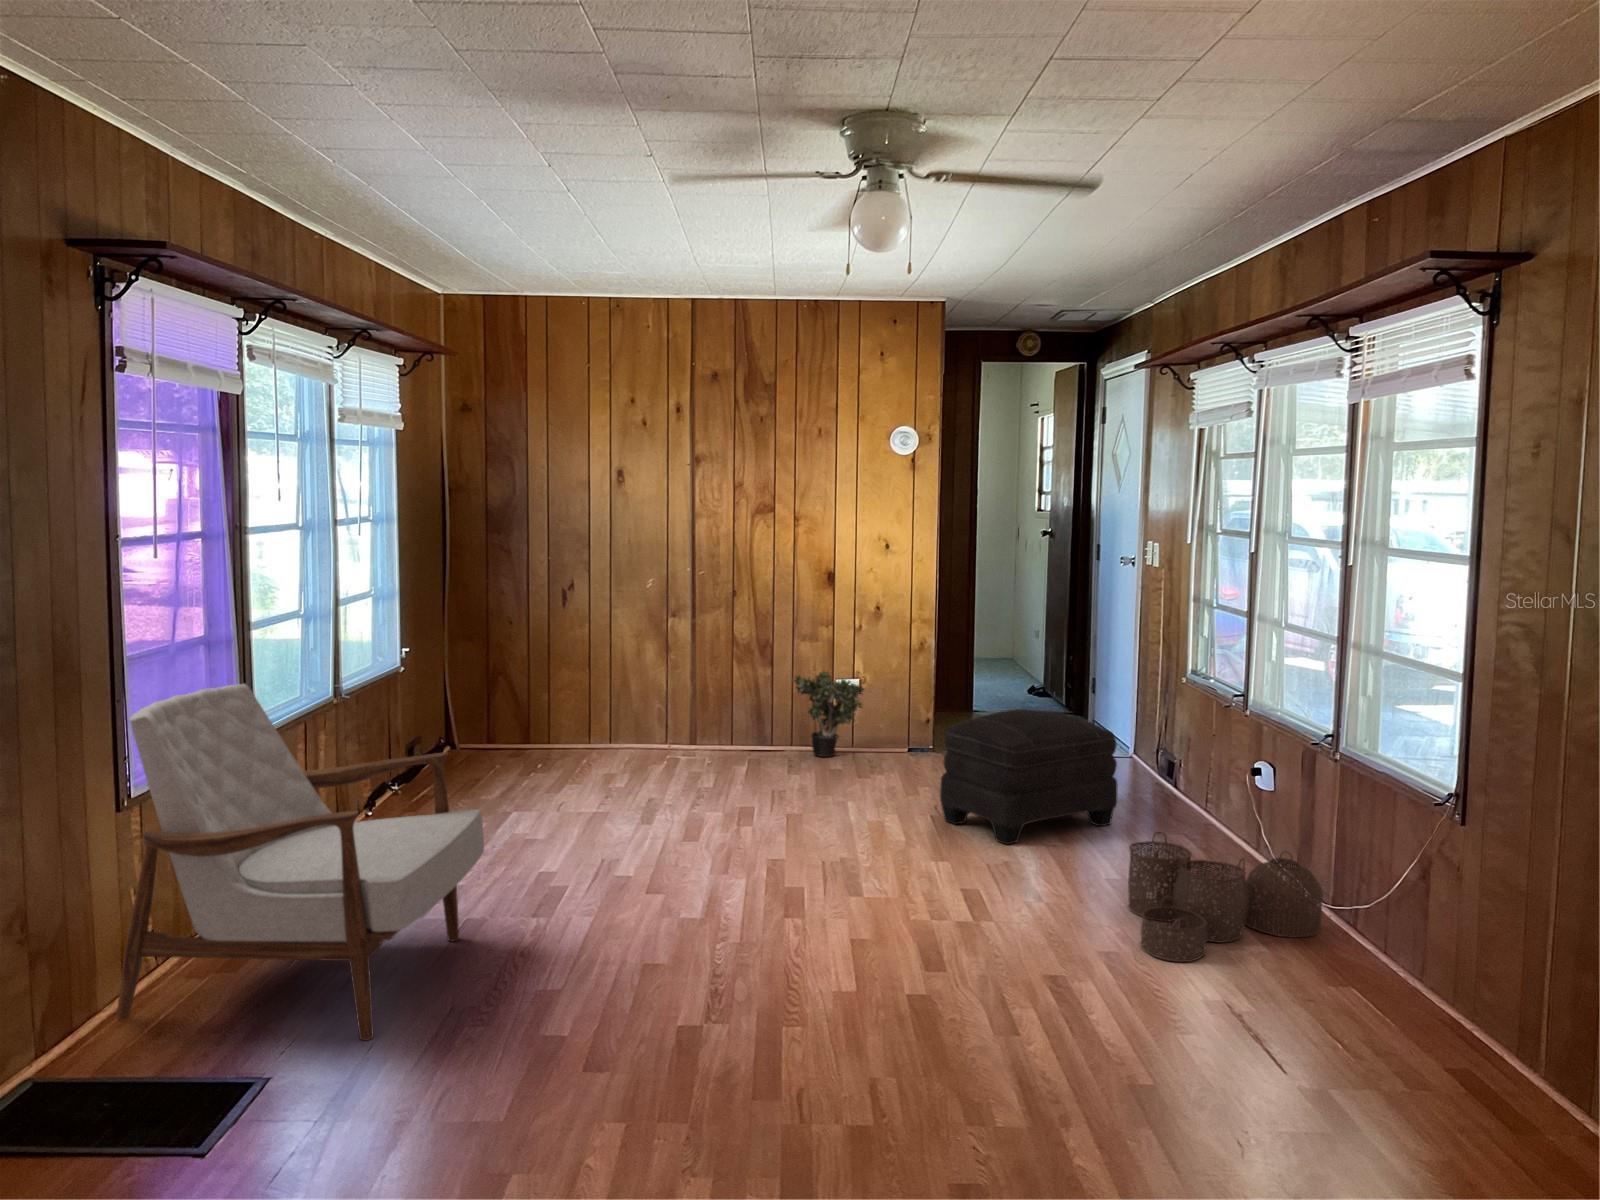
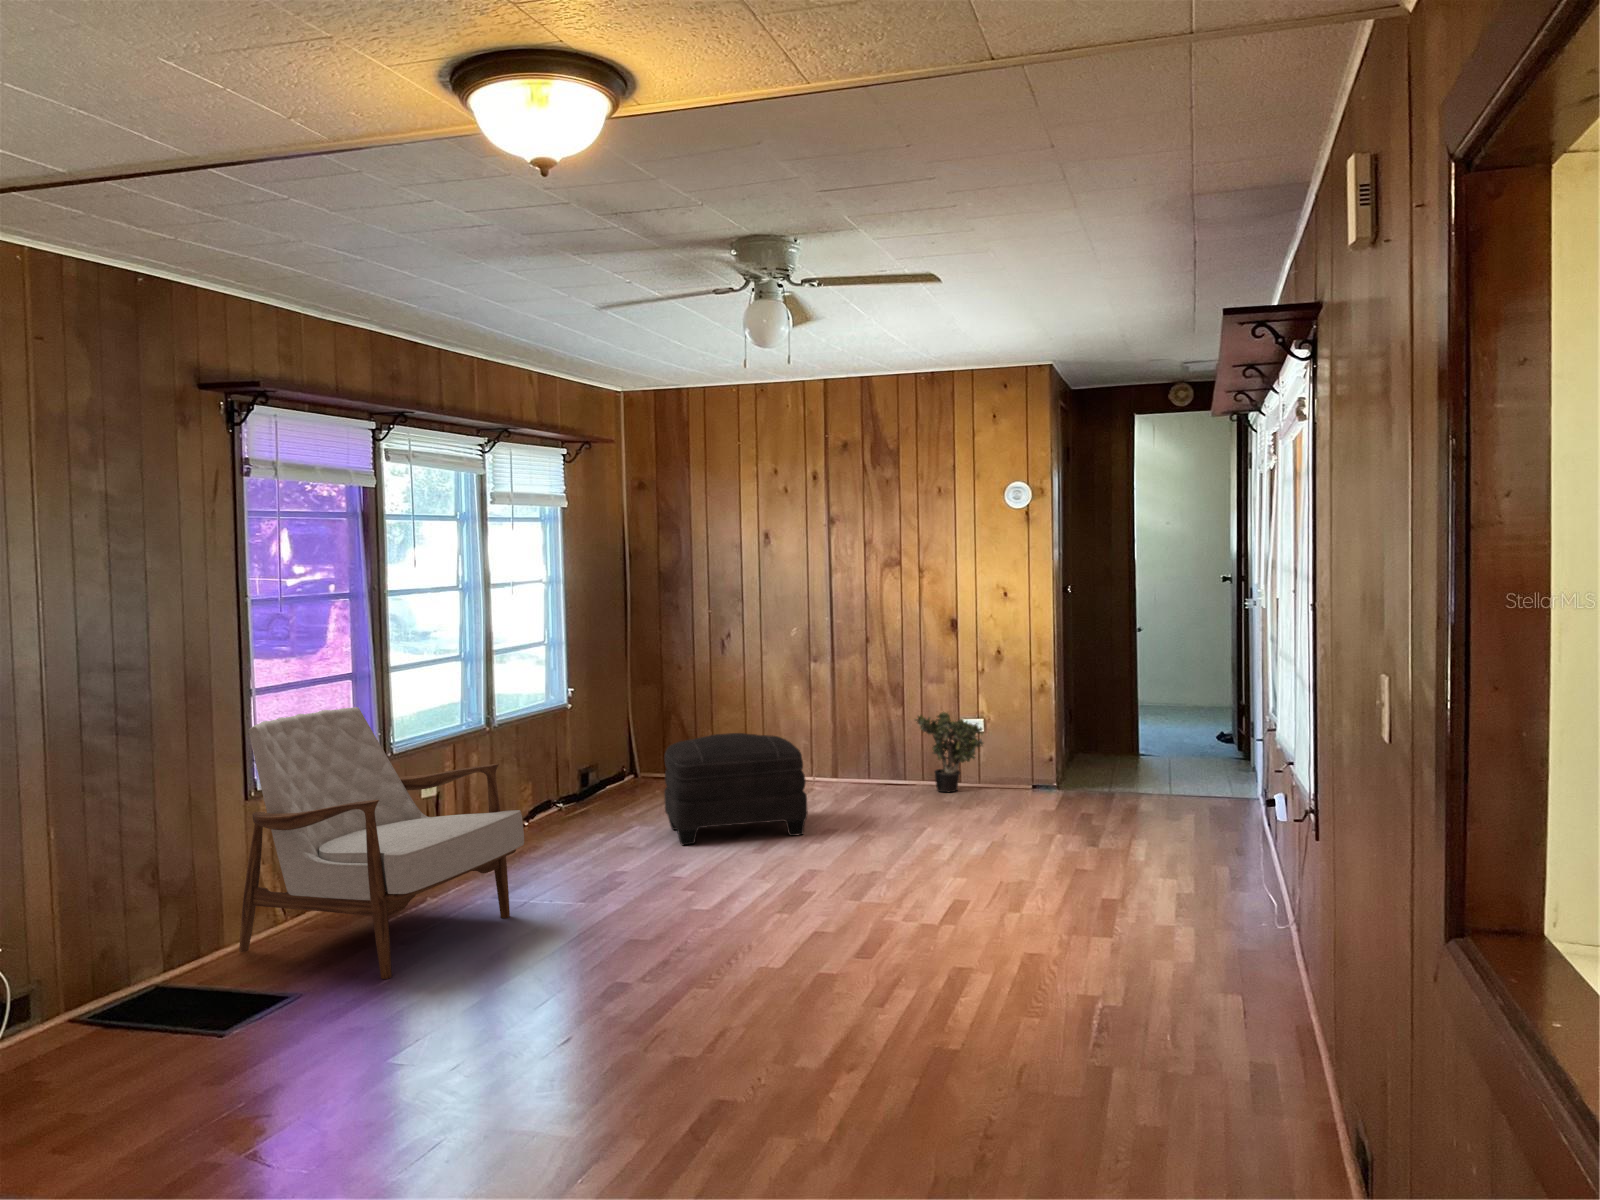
ottoman: present [940,709,1117,845] -> present [664,733,808,845]
woven basket: present [1128,832,1323,962] -> none [1074,858,1285,978]

